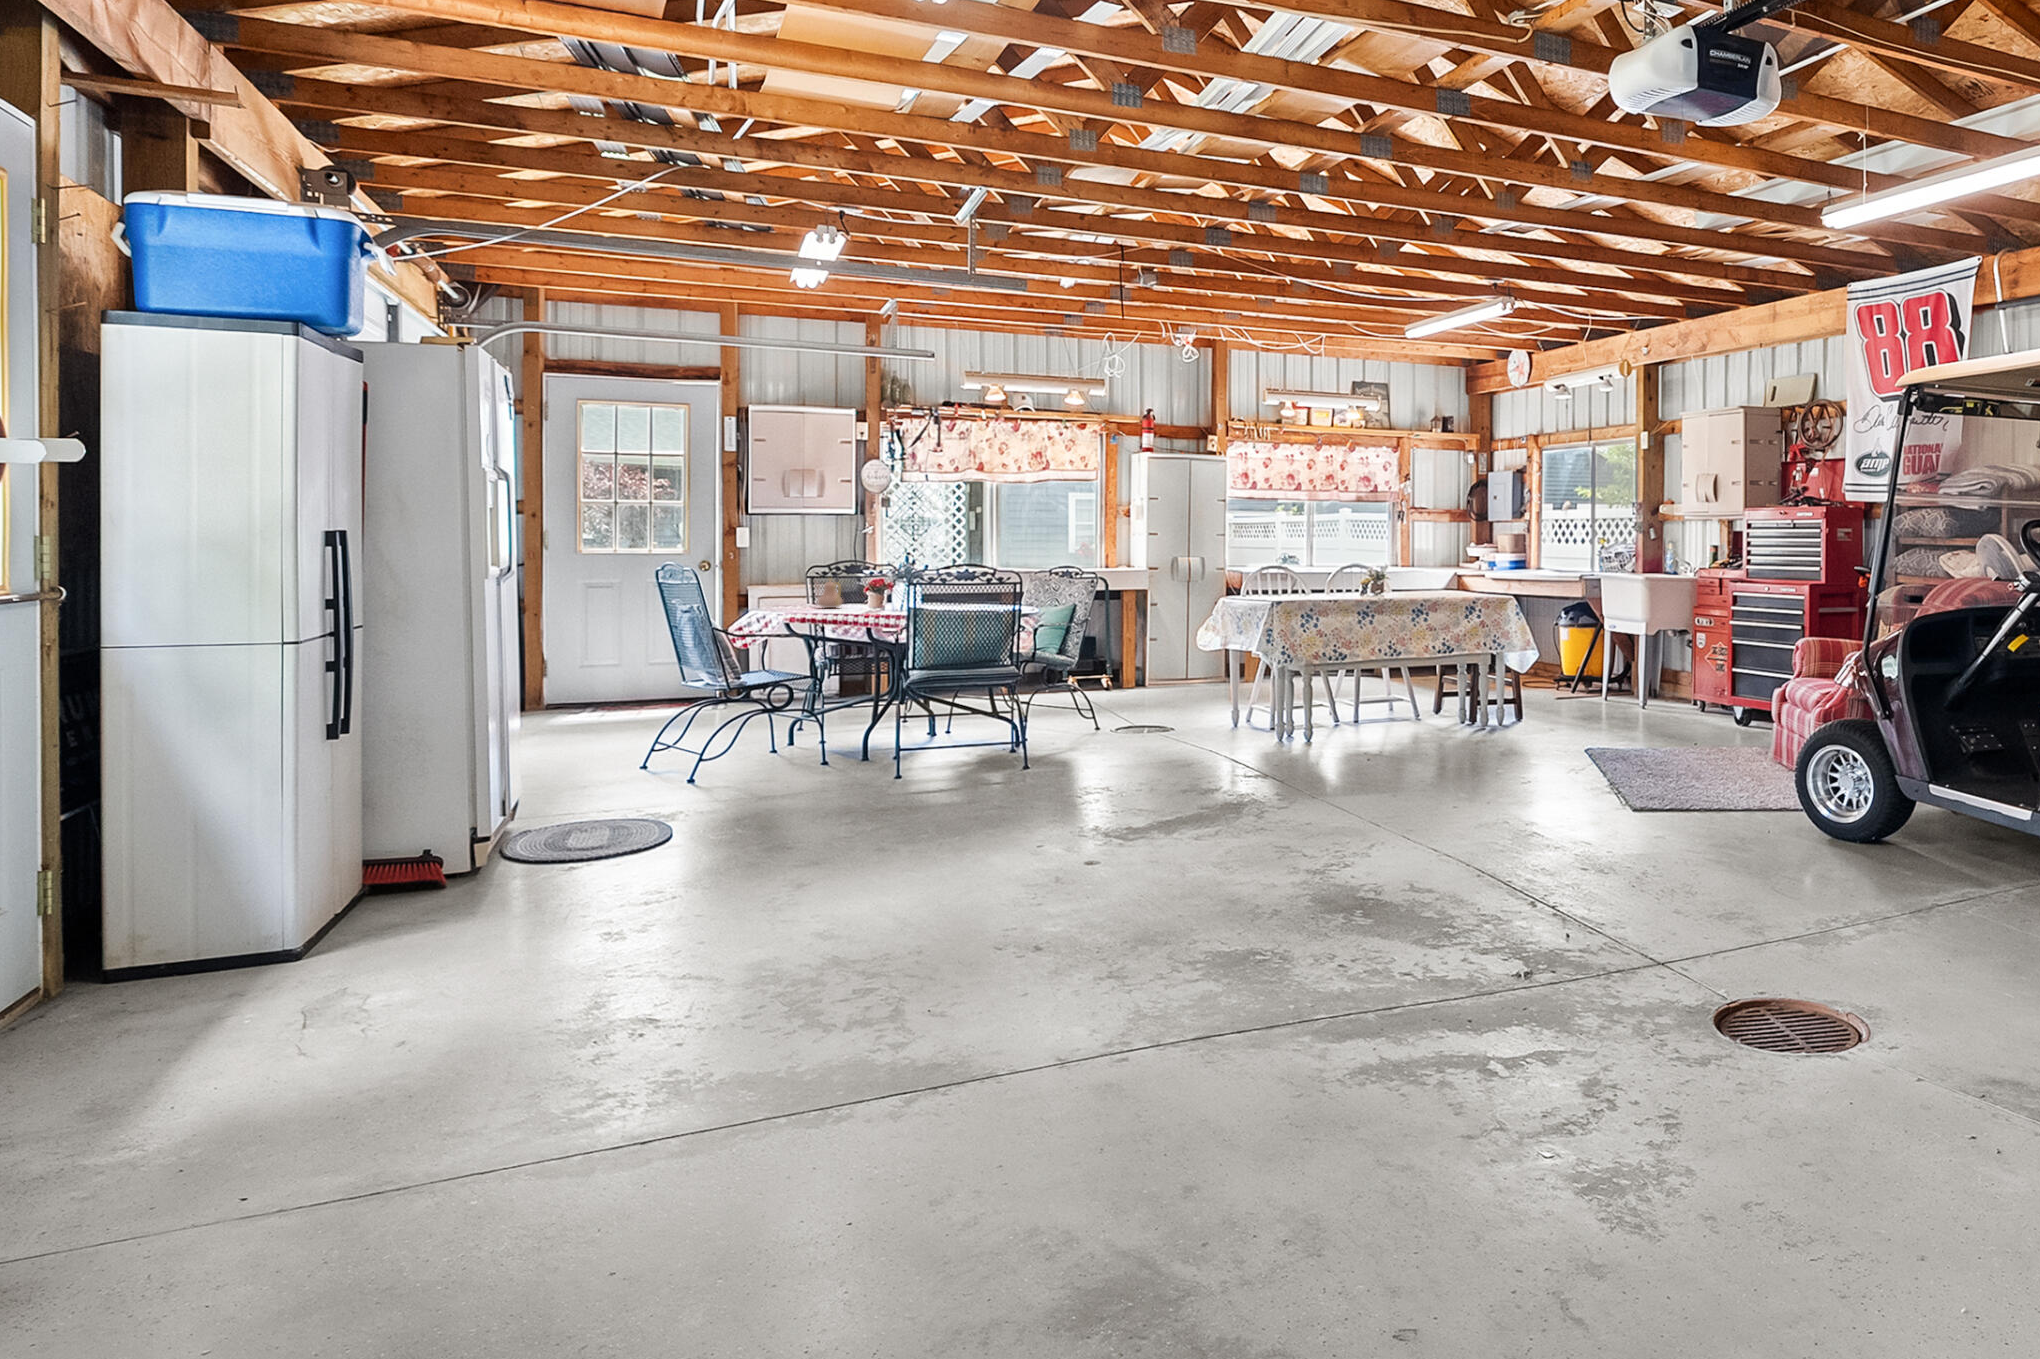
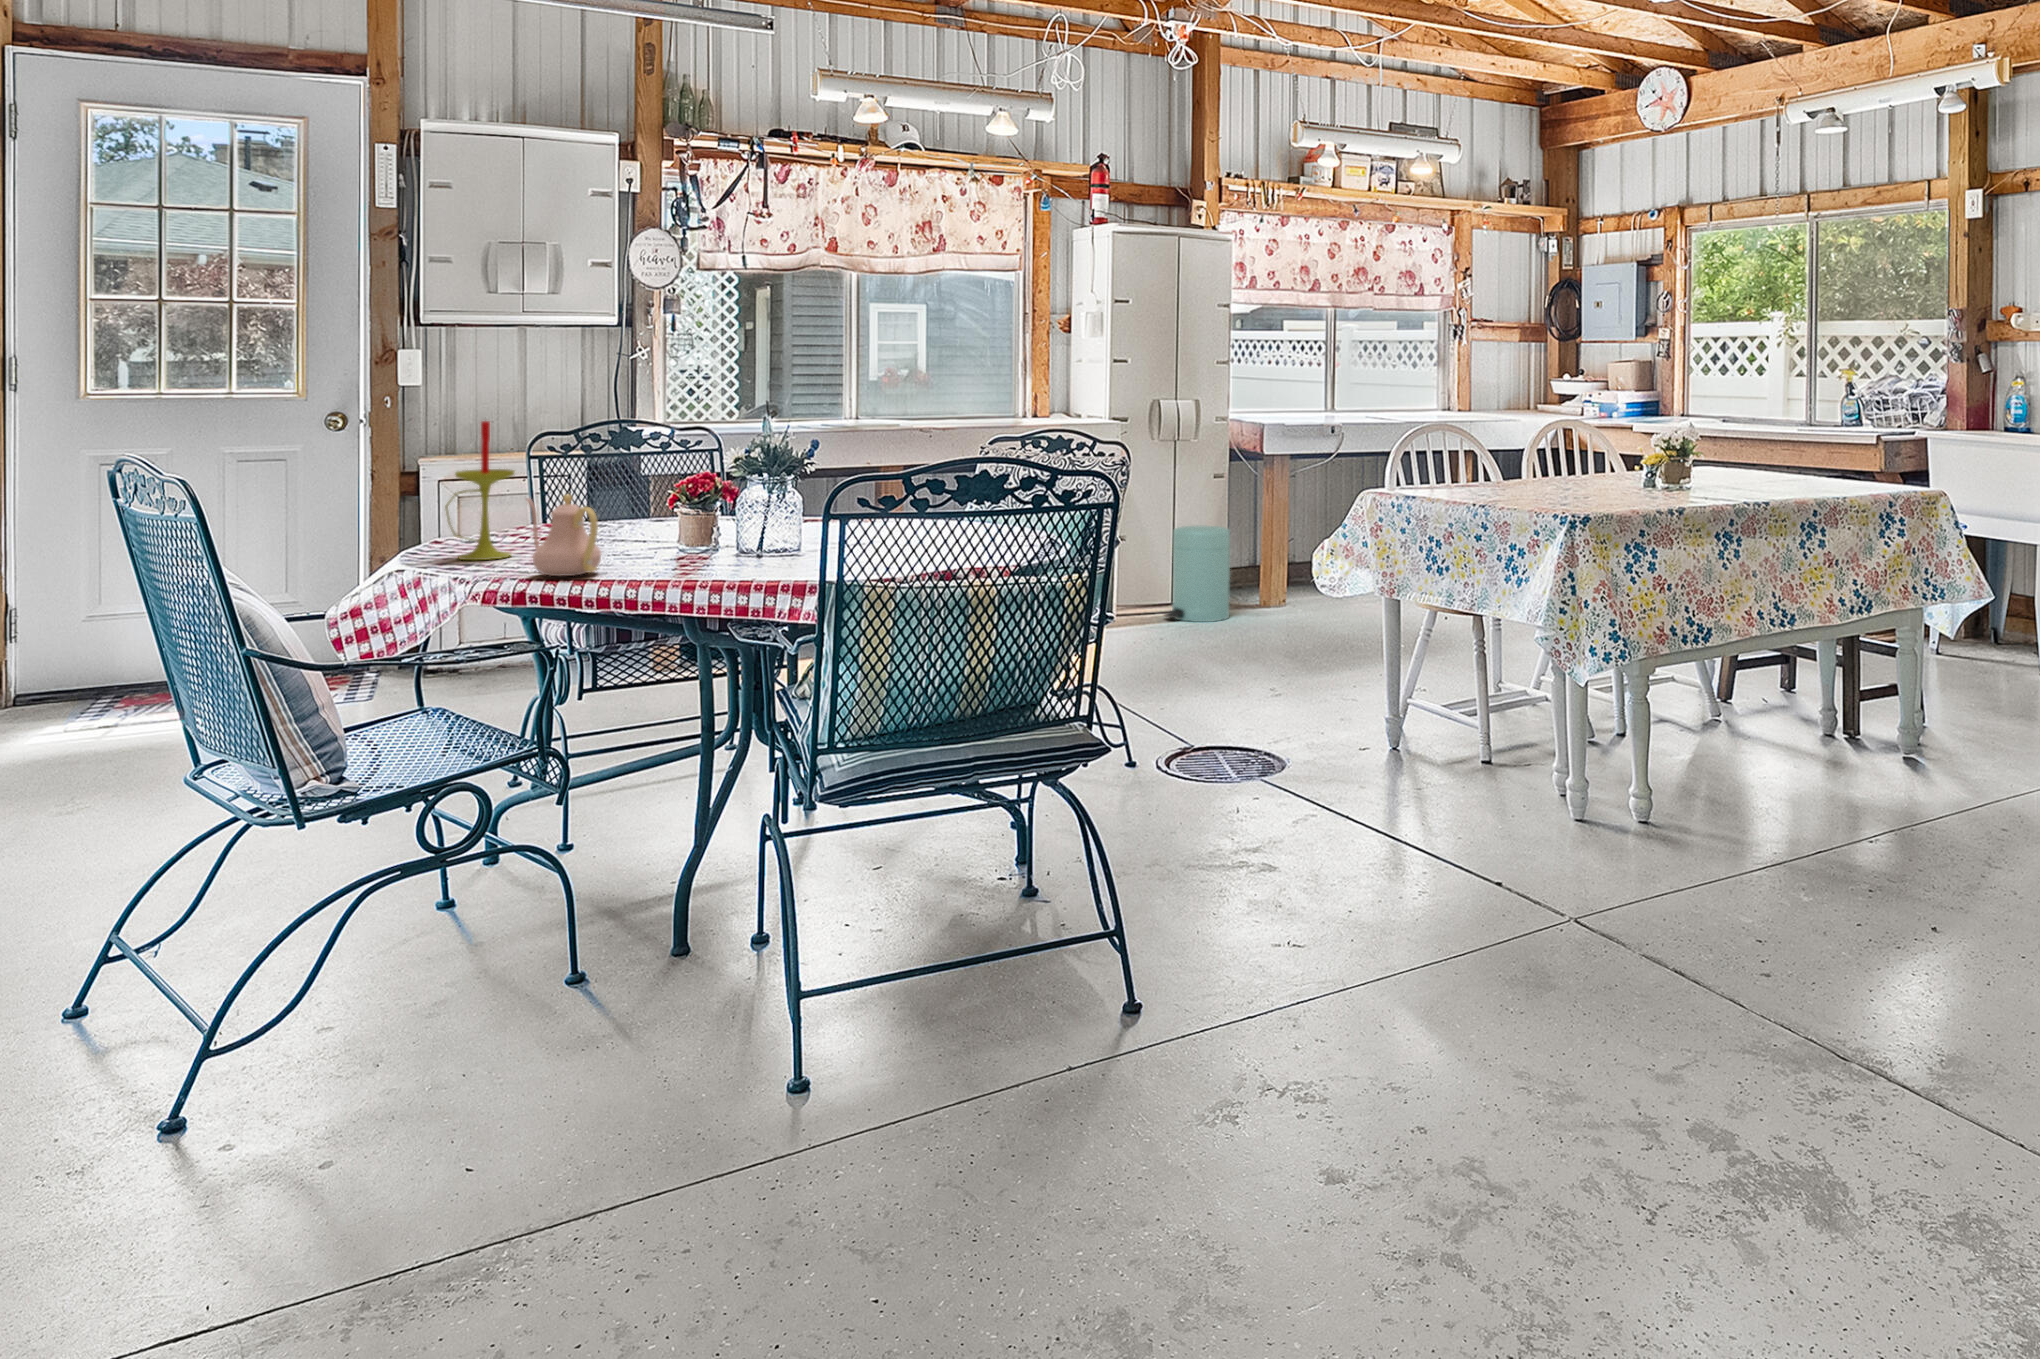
candle: none [783,551,810,606] -> present [445,421,514,560]
trash can: none [1176,633,1217,687] -> present [1164,526,1230,622]

